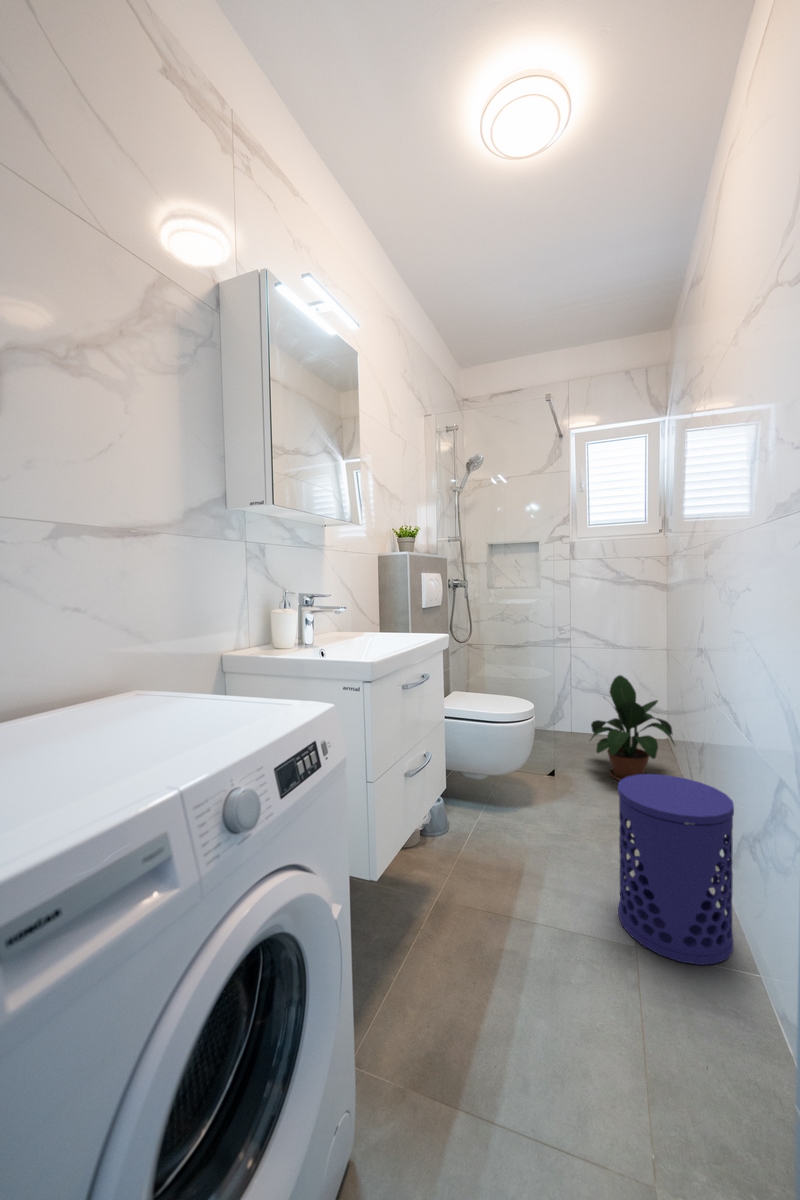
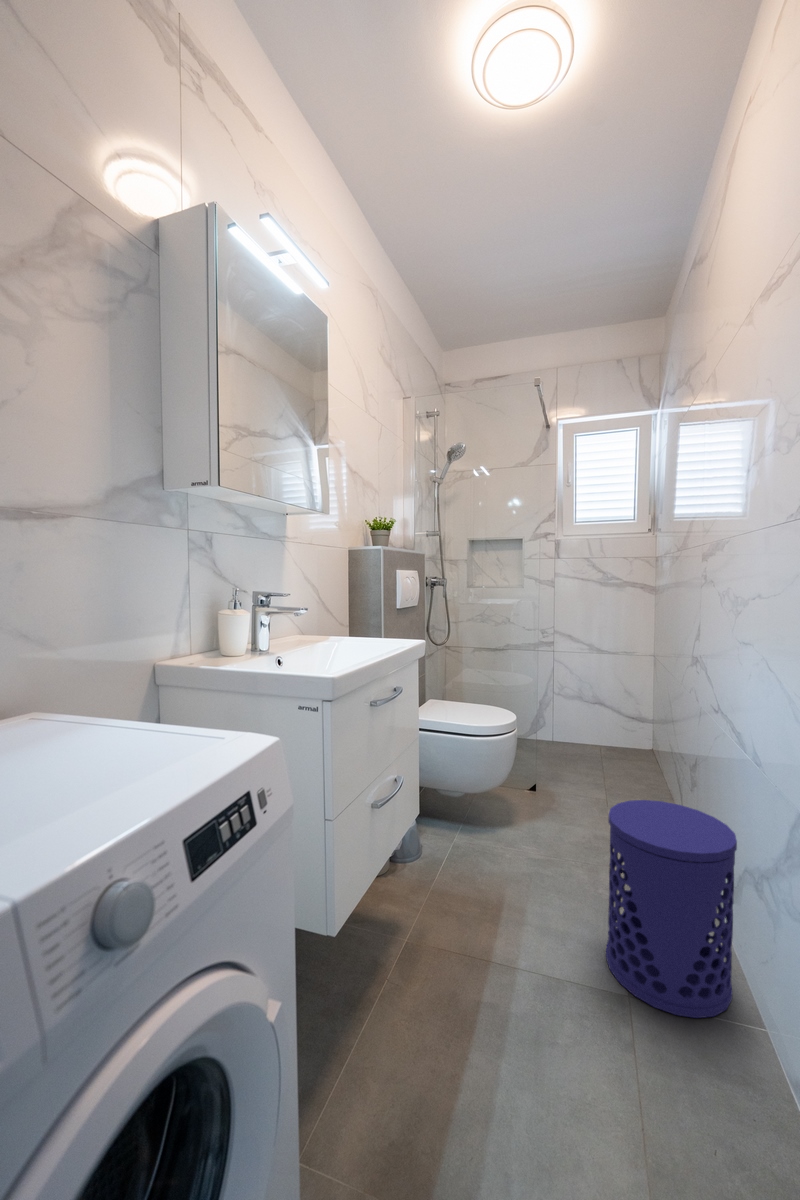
potted plant: present [591,675,675,781] -> none [572,684,664,801]

